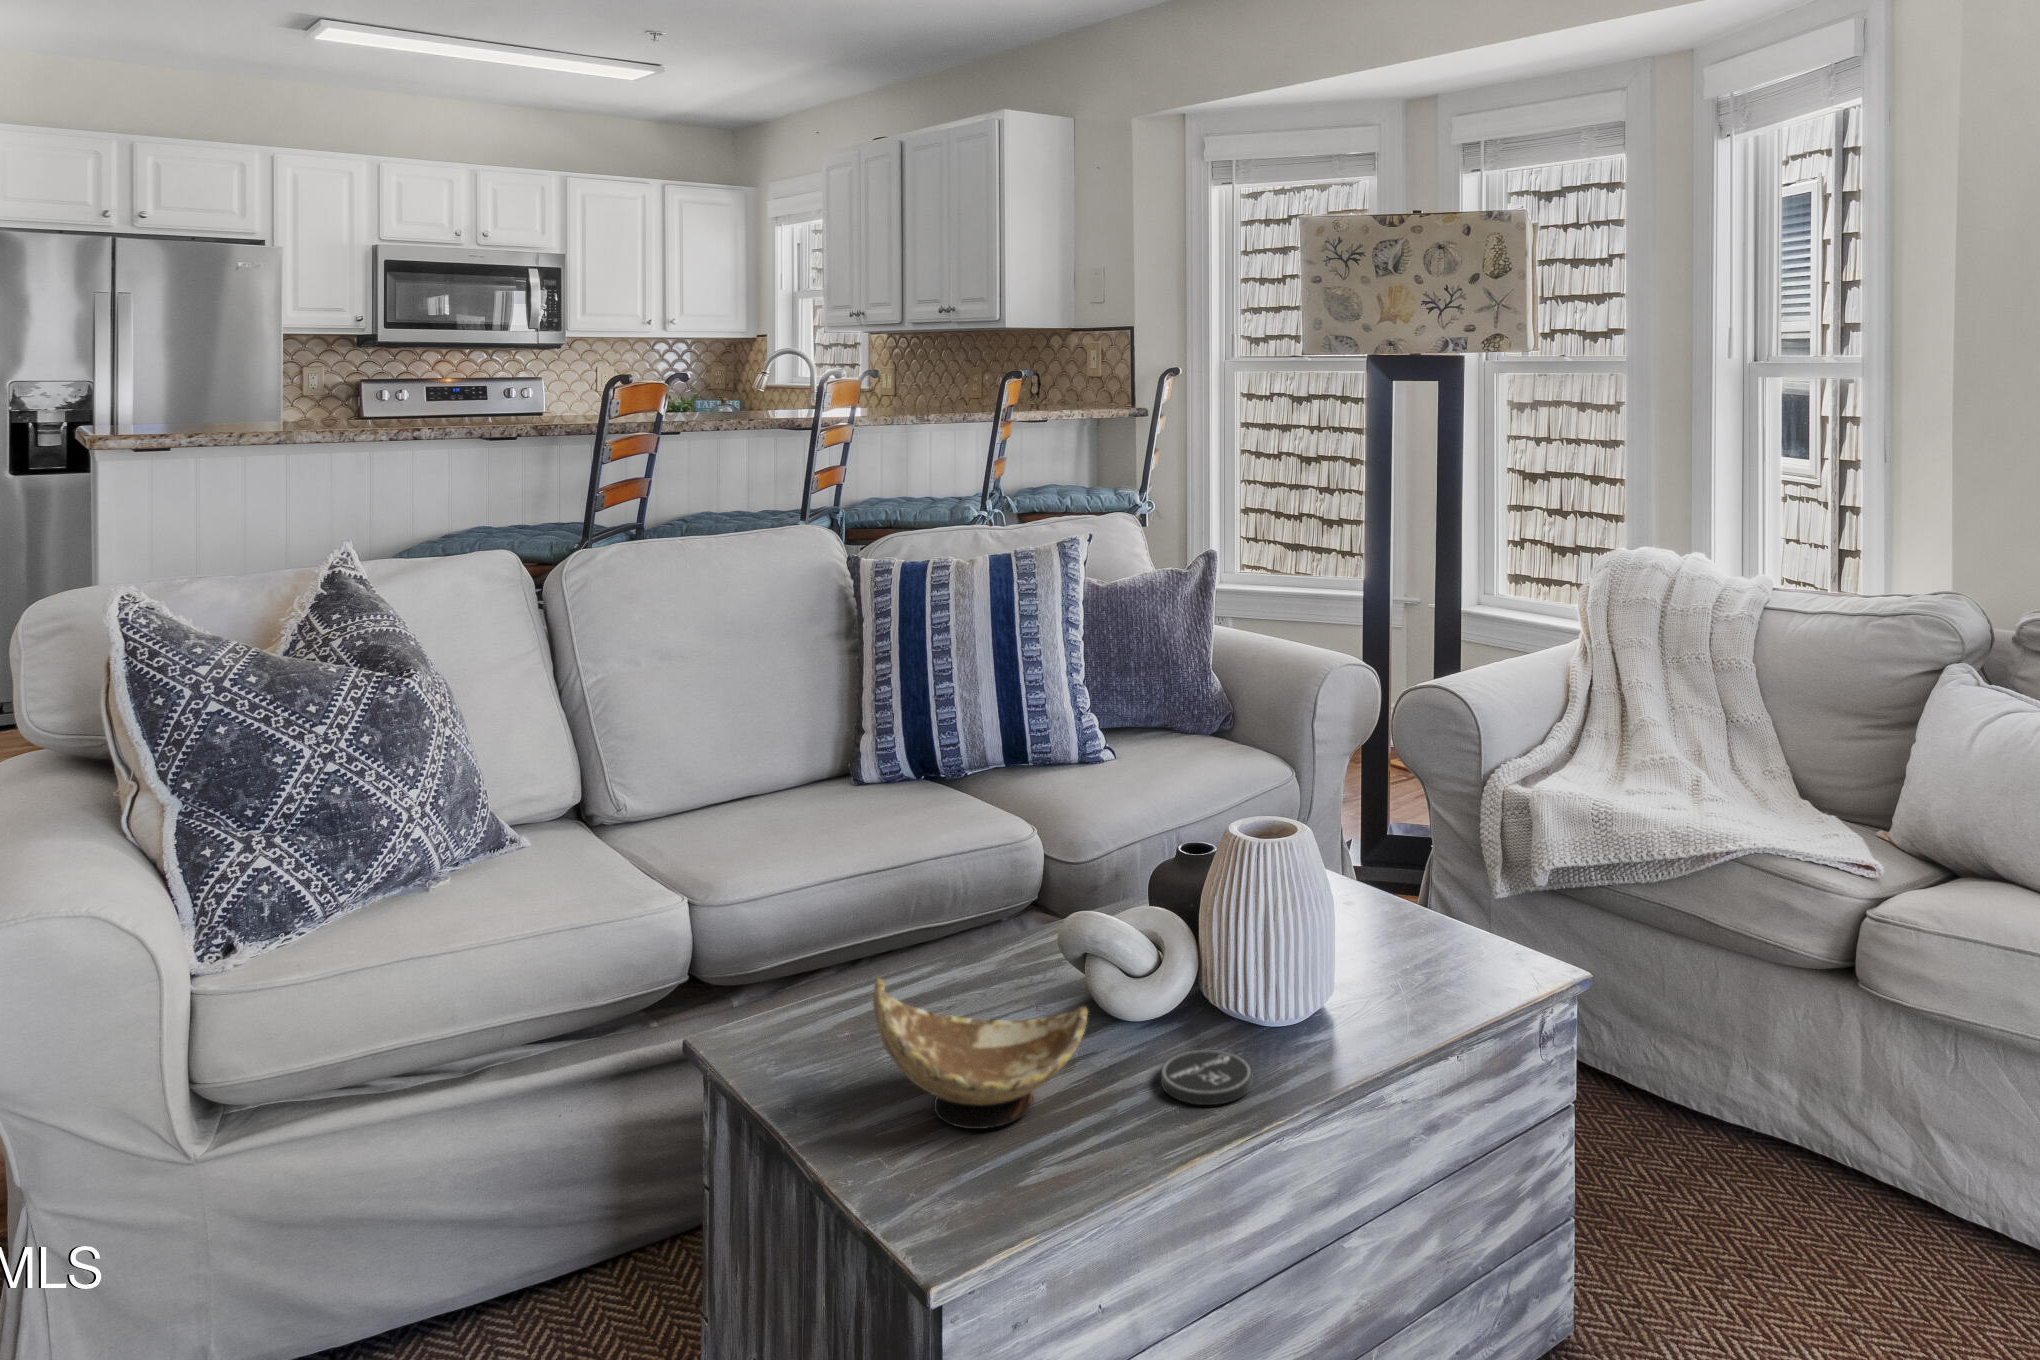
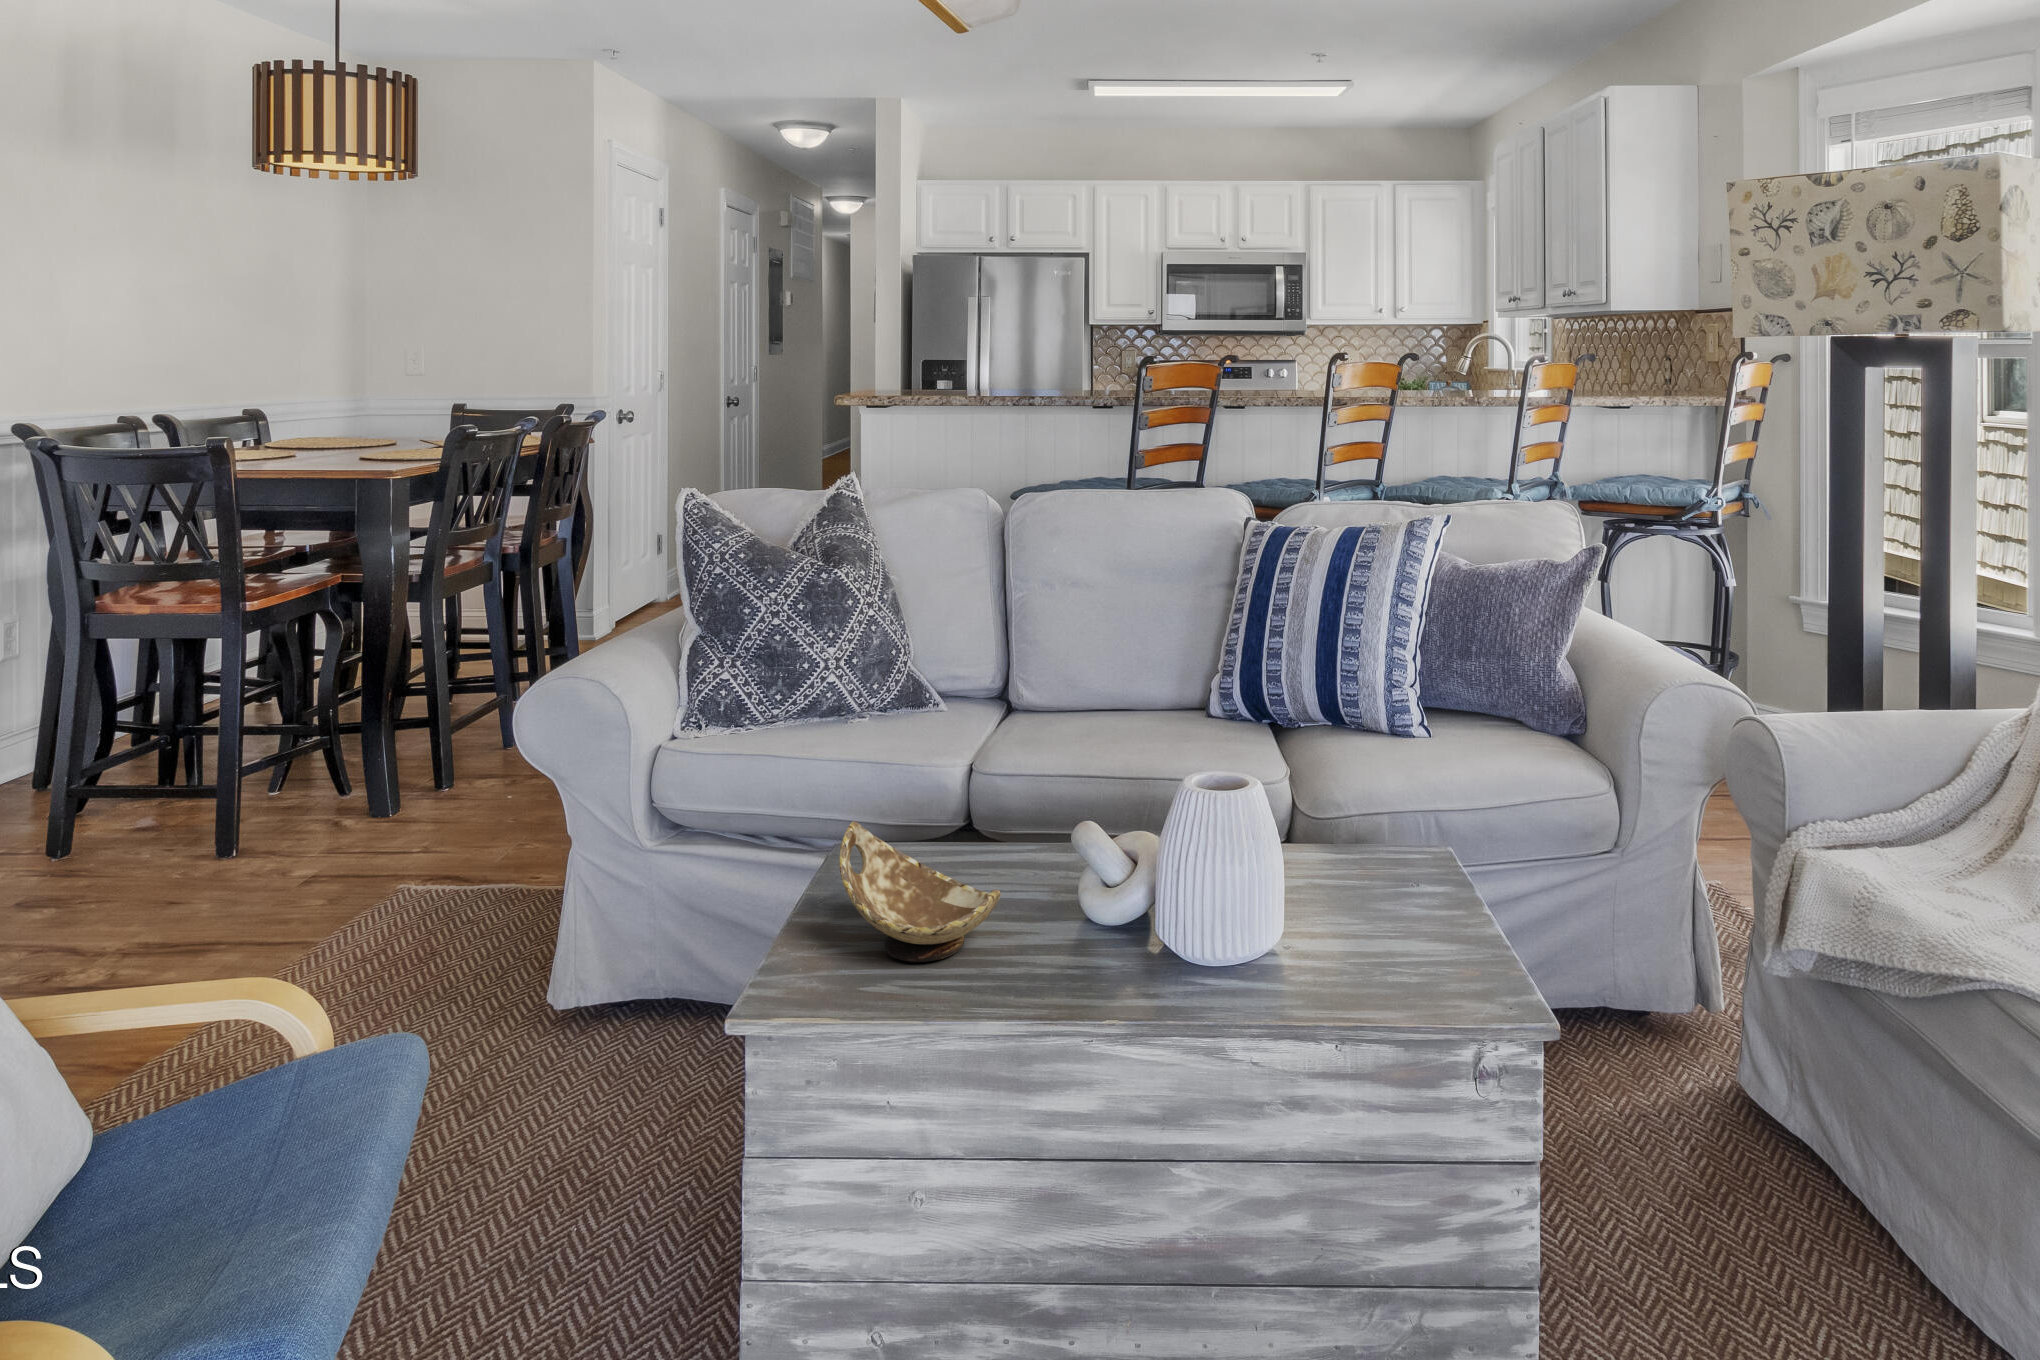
coaster: present [1161,1049,1253,1105] -> none [1044,958,1125,1007]

